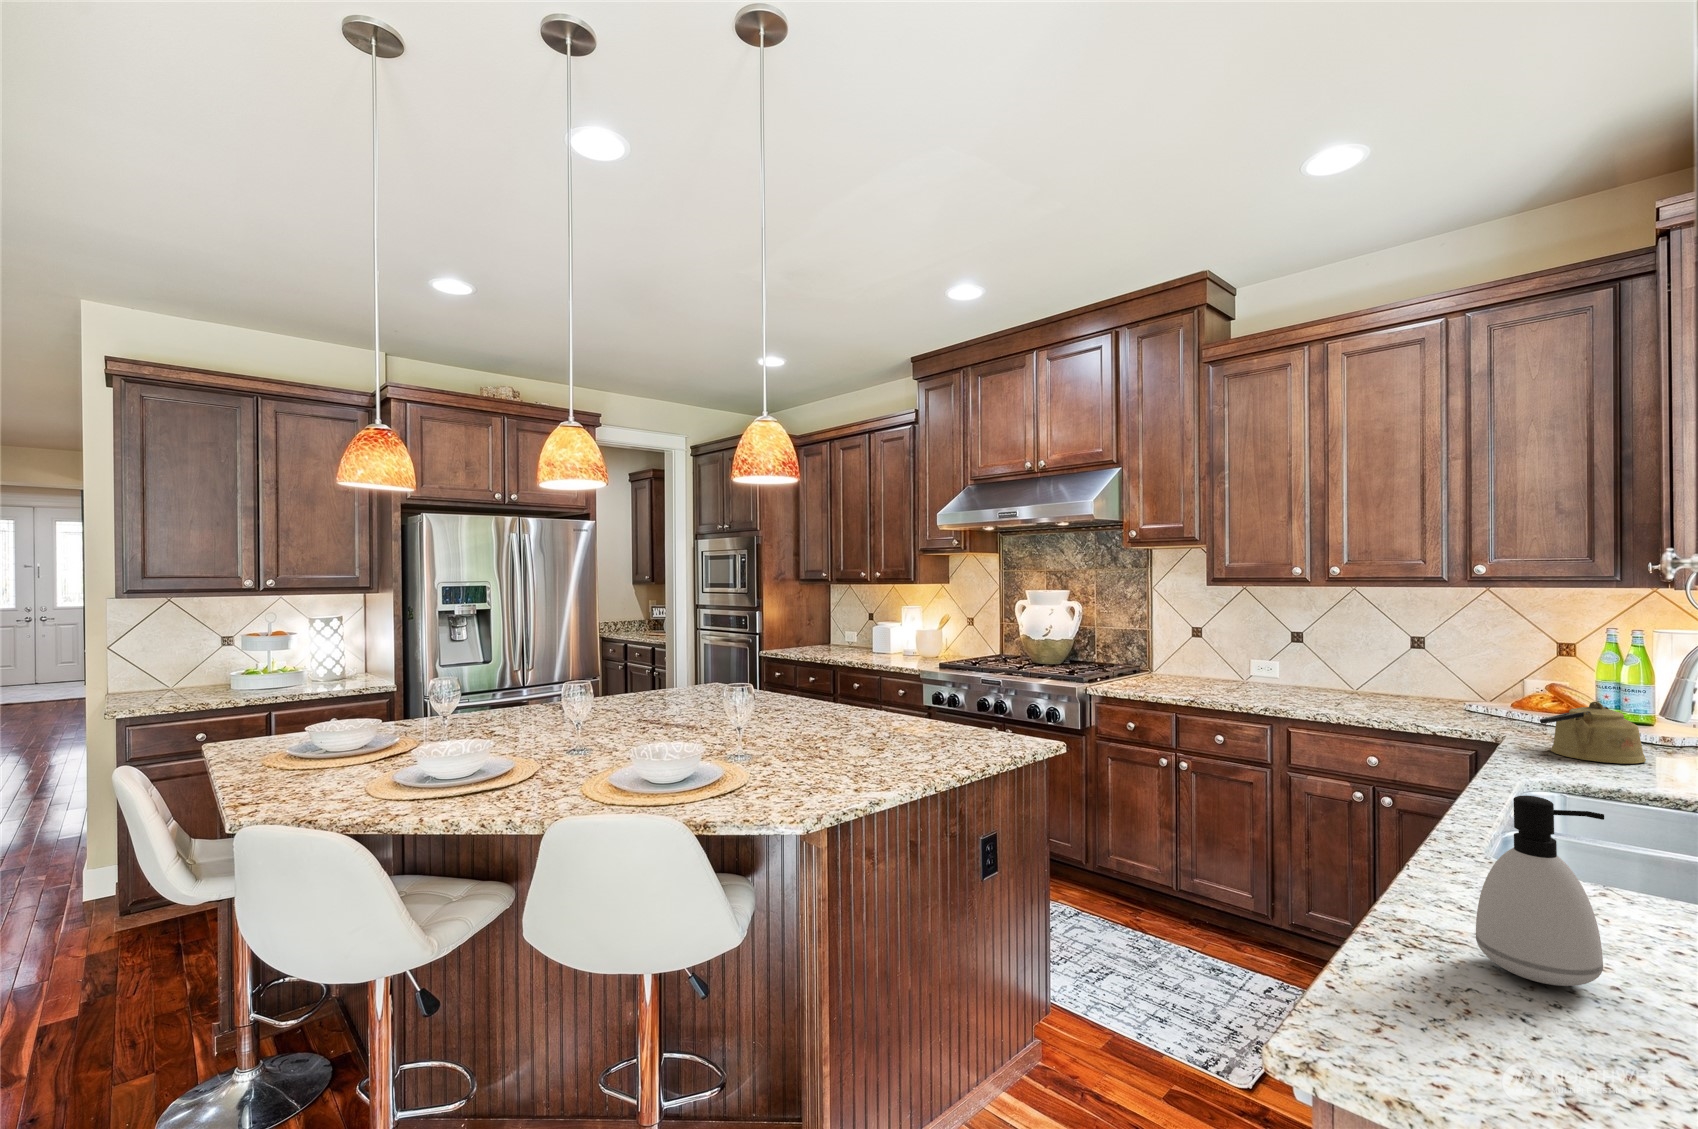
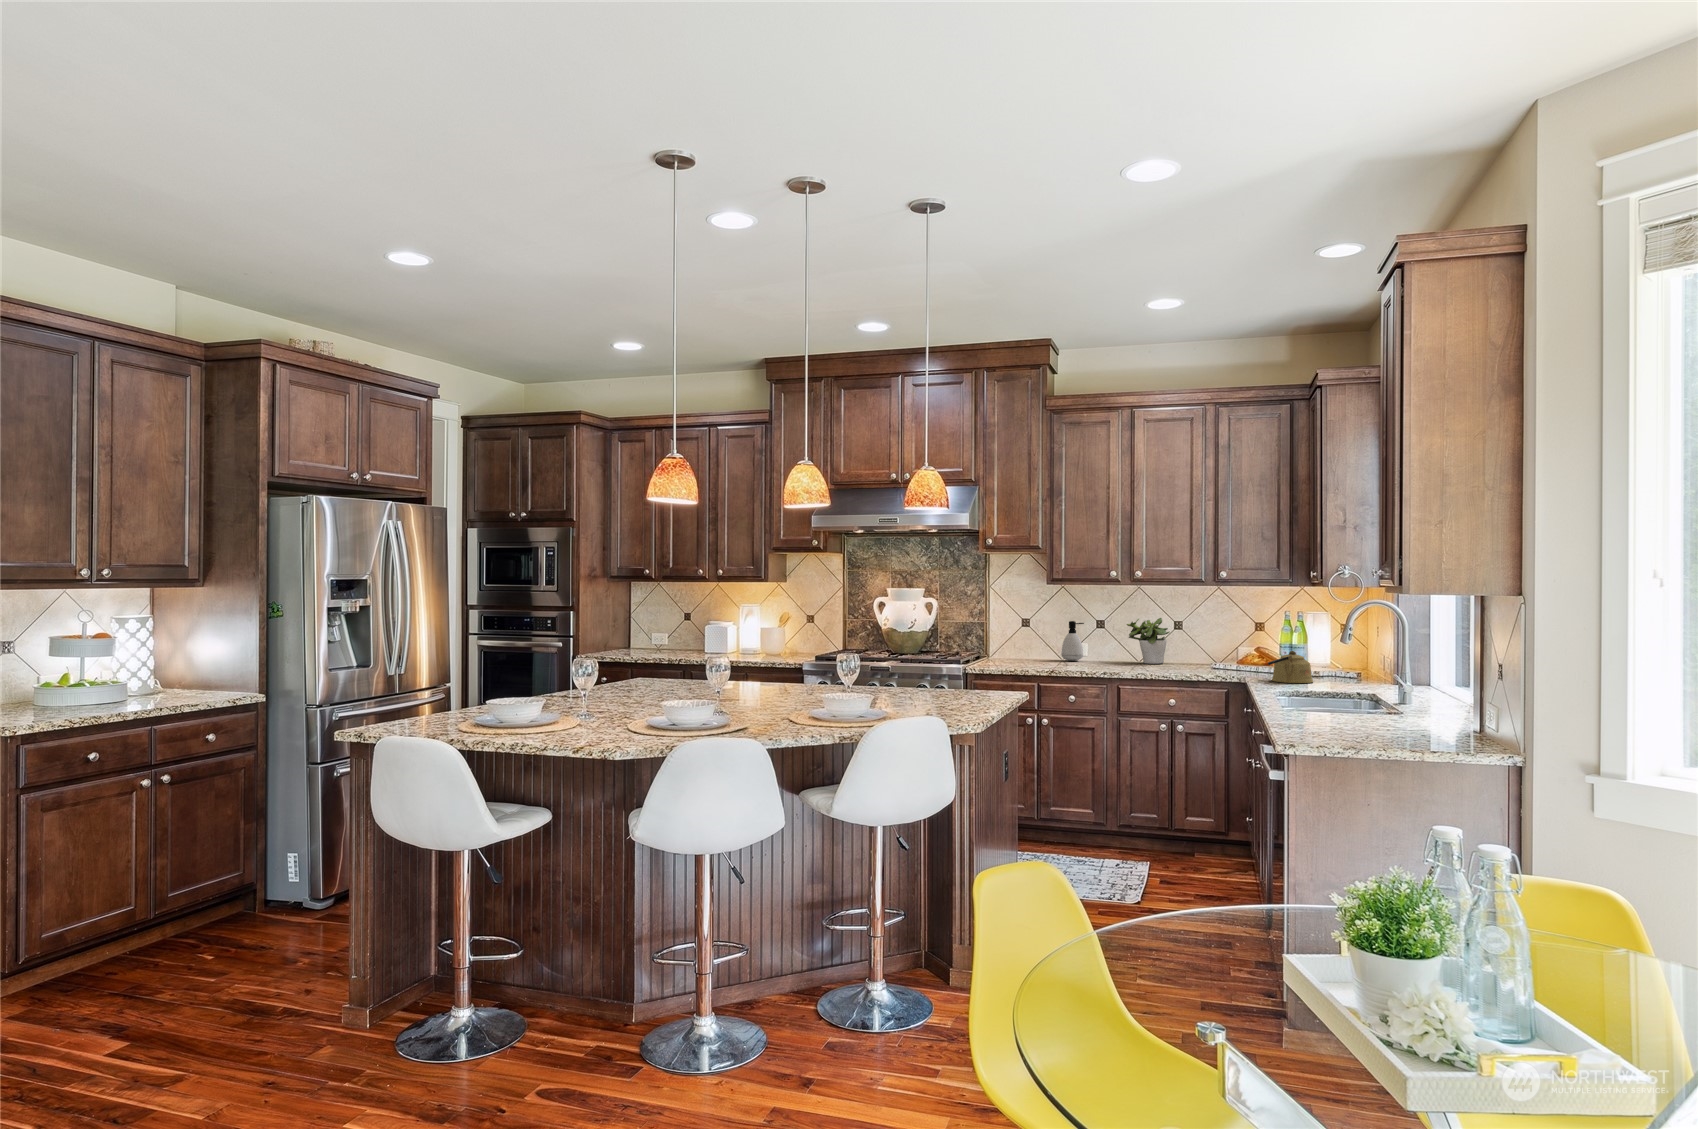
potted plant: none [1332,631,1399,697] -> present [1127,618,1169,664]
soap dispenser: present [1476,796,1604,986] -> present [1061,621,1084,661]

